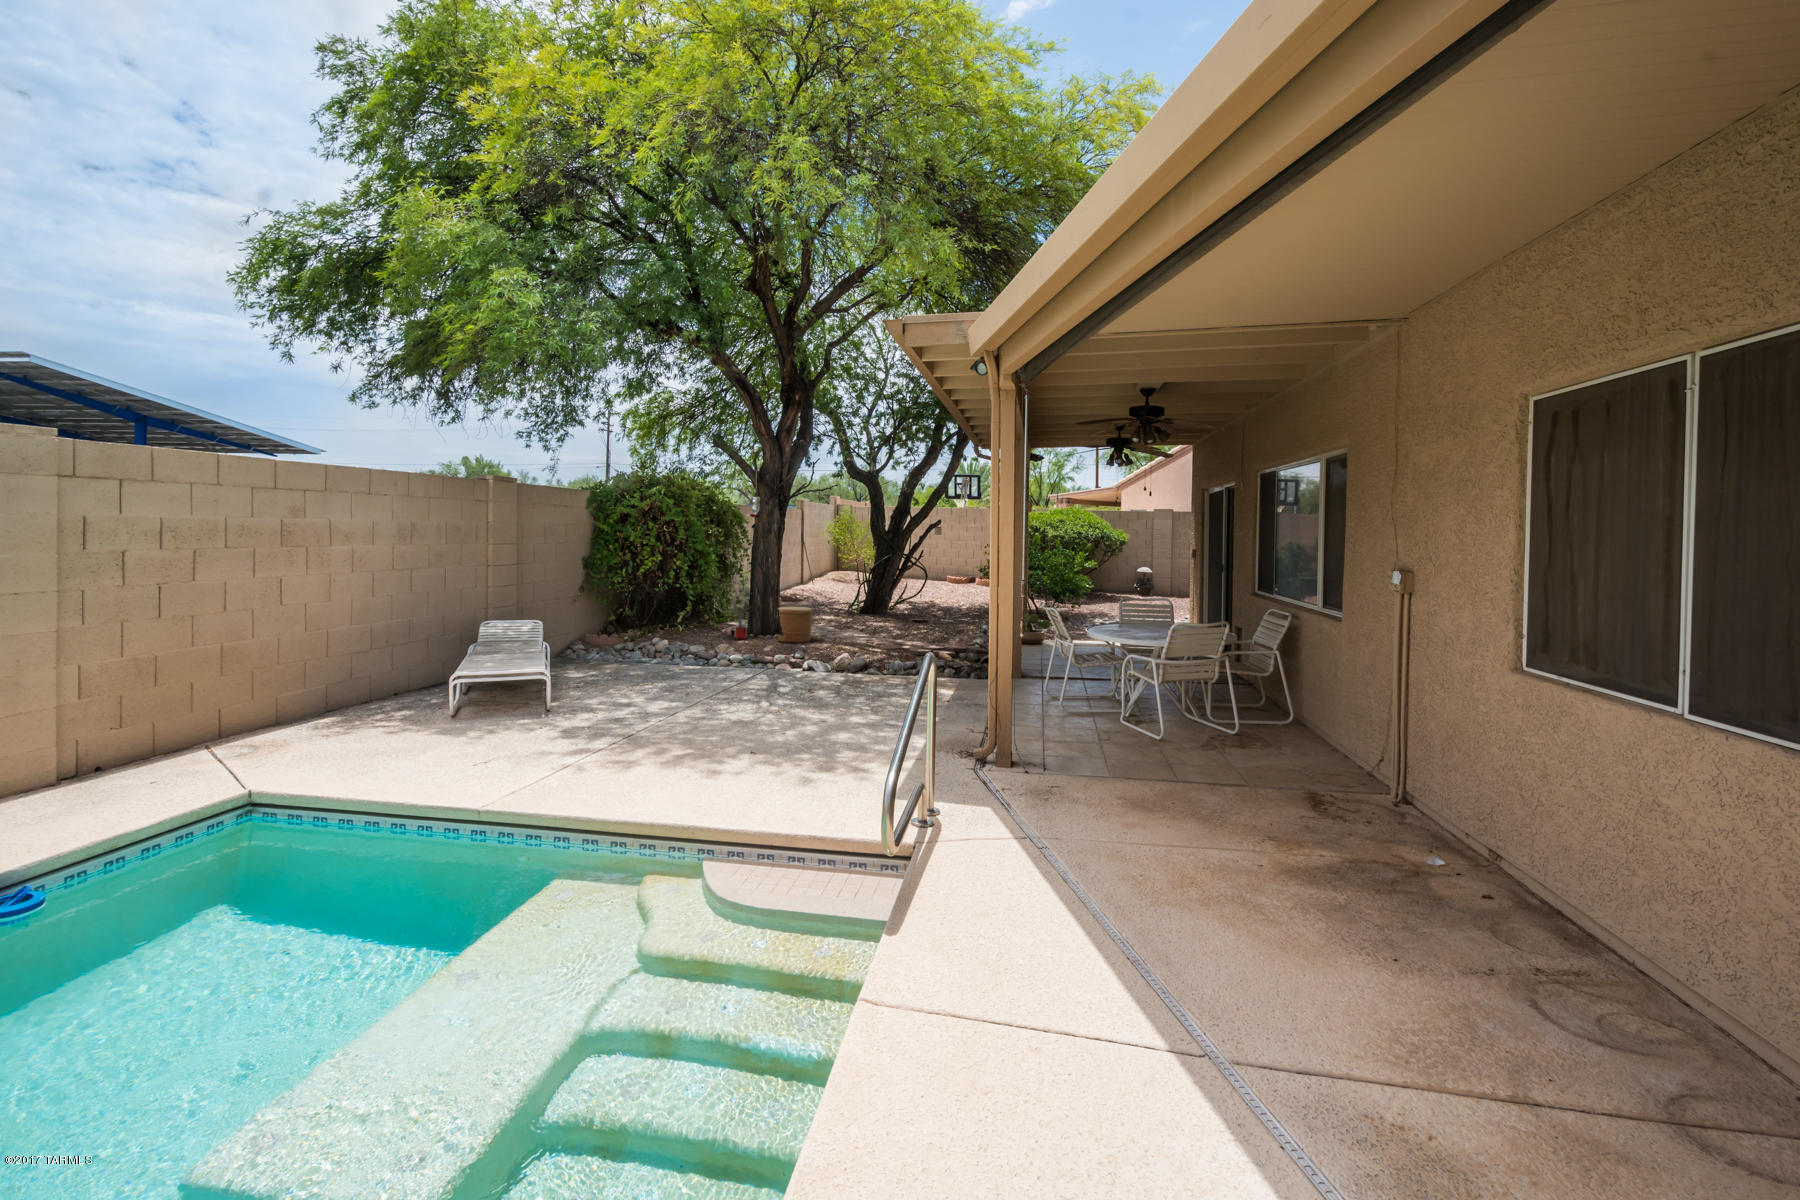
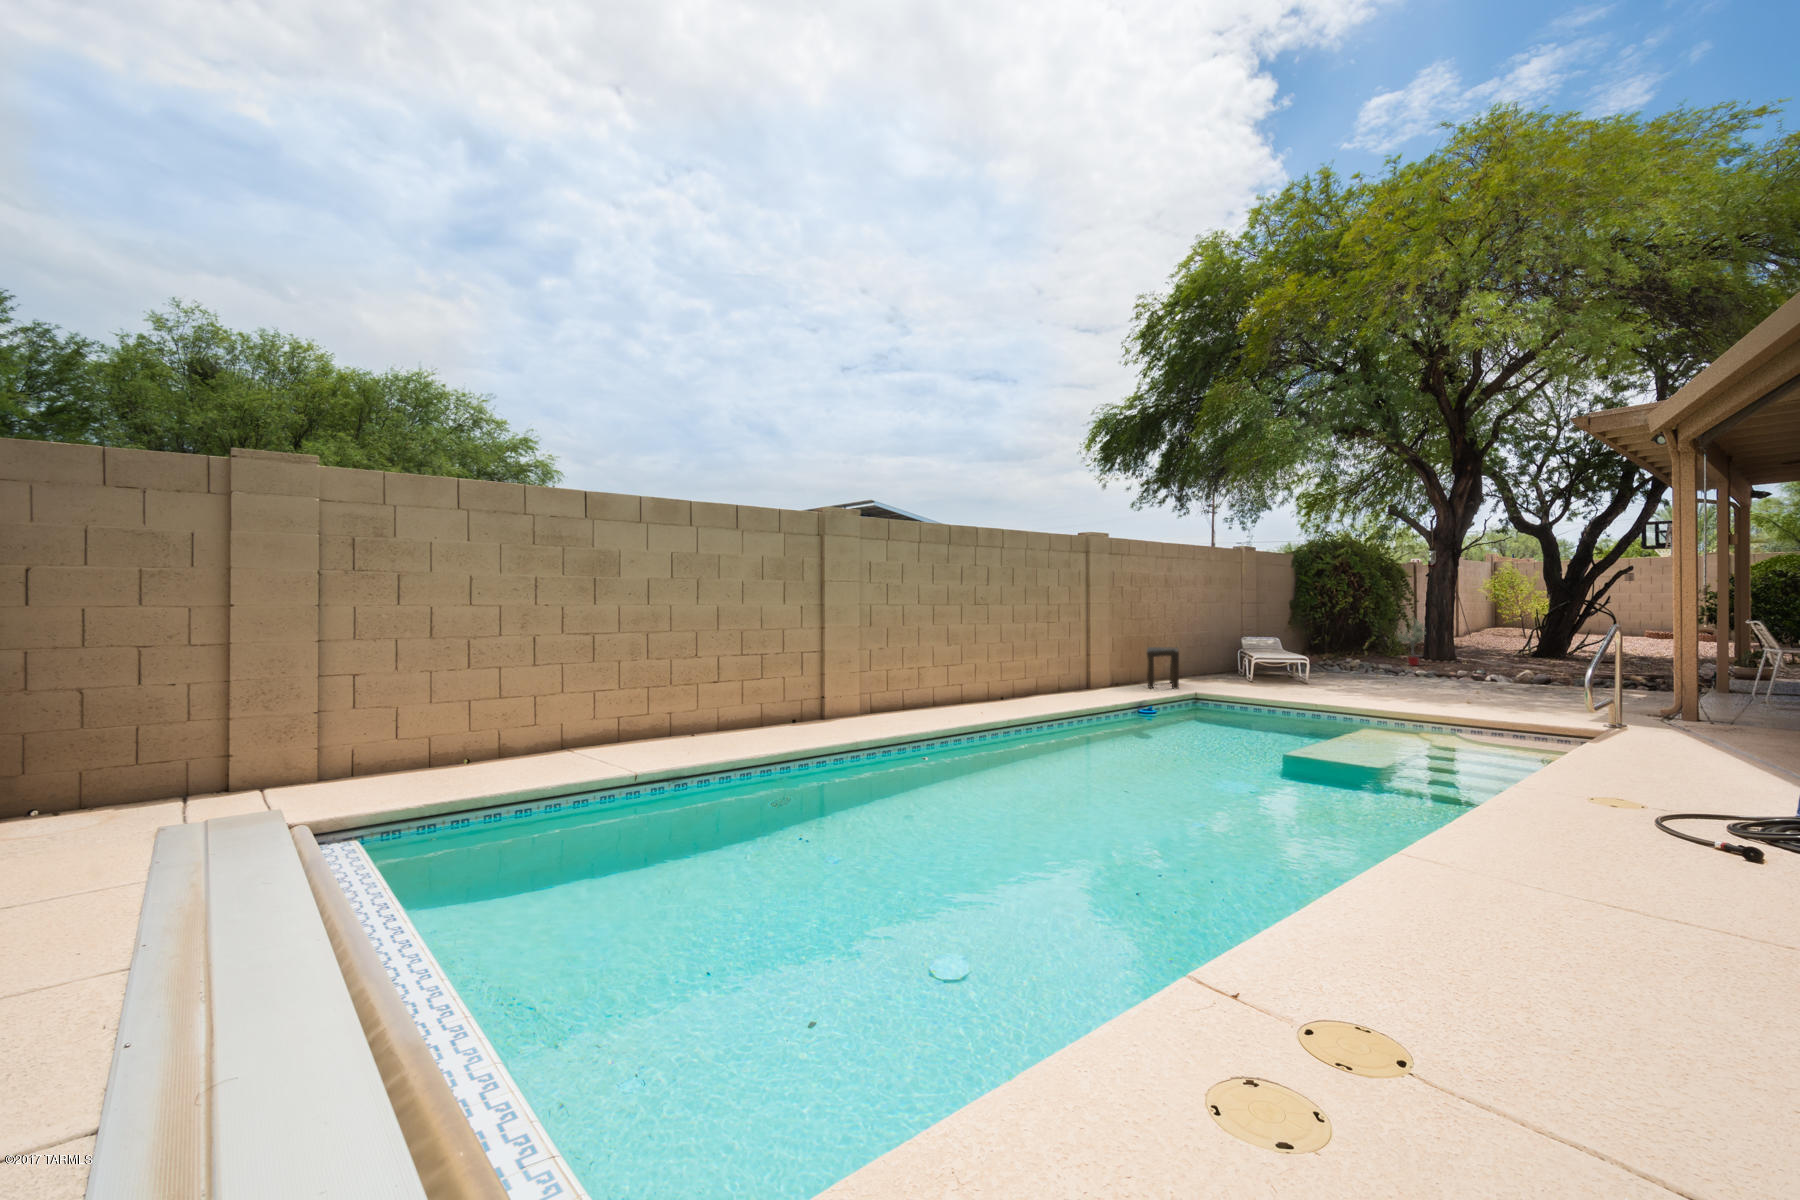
woven basket: present [777,607,813,643] -> none [1450,640,1487,670]
bench: none [128,674,276,788] -> present [1147,647,1179,689]

